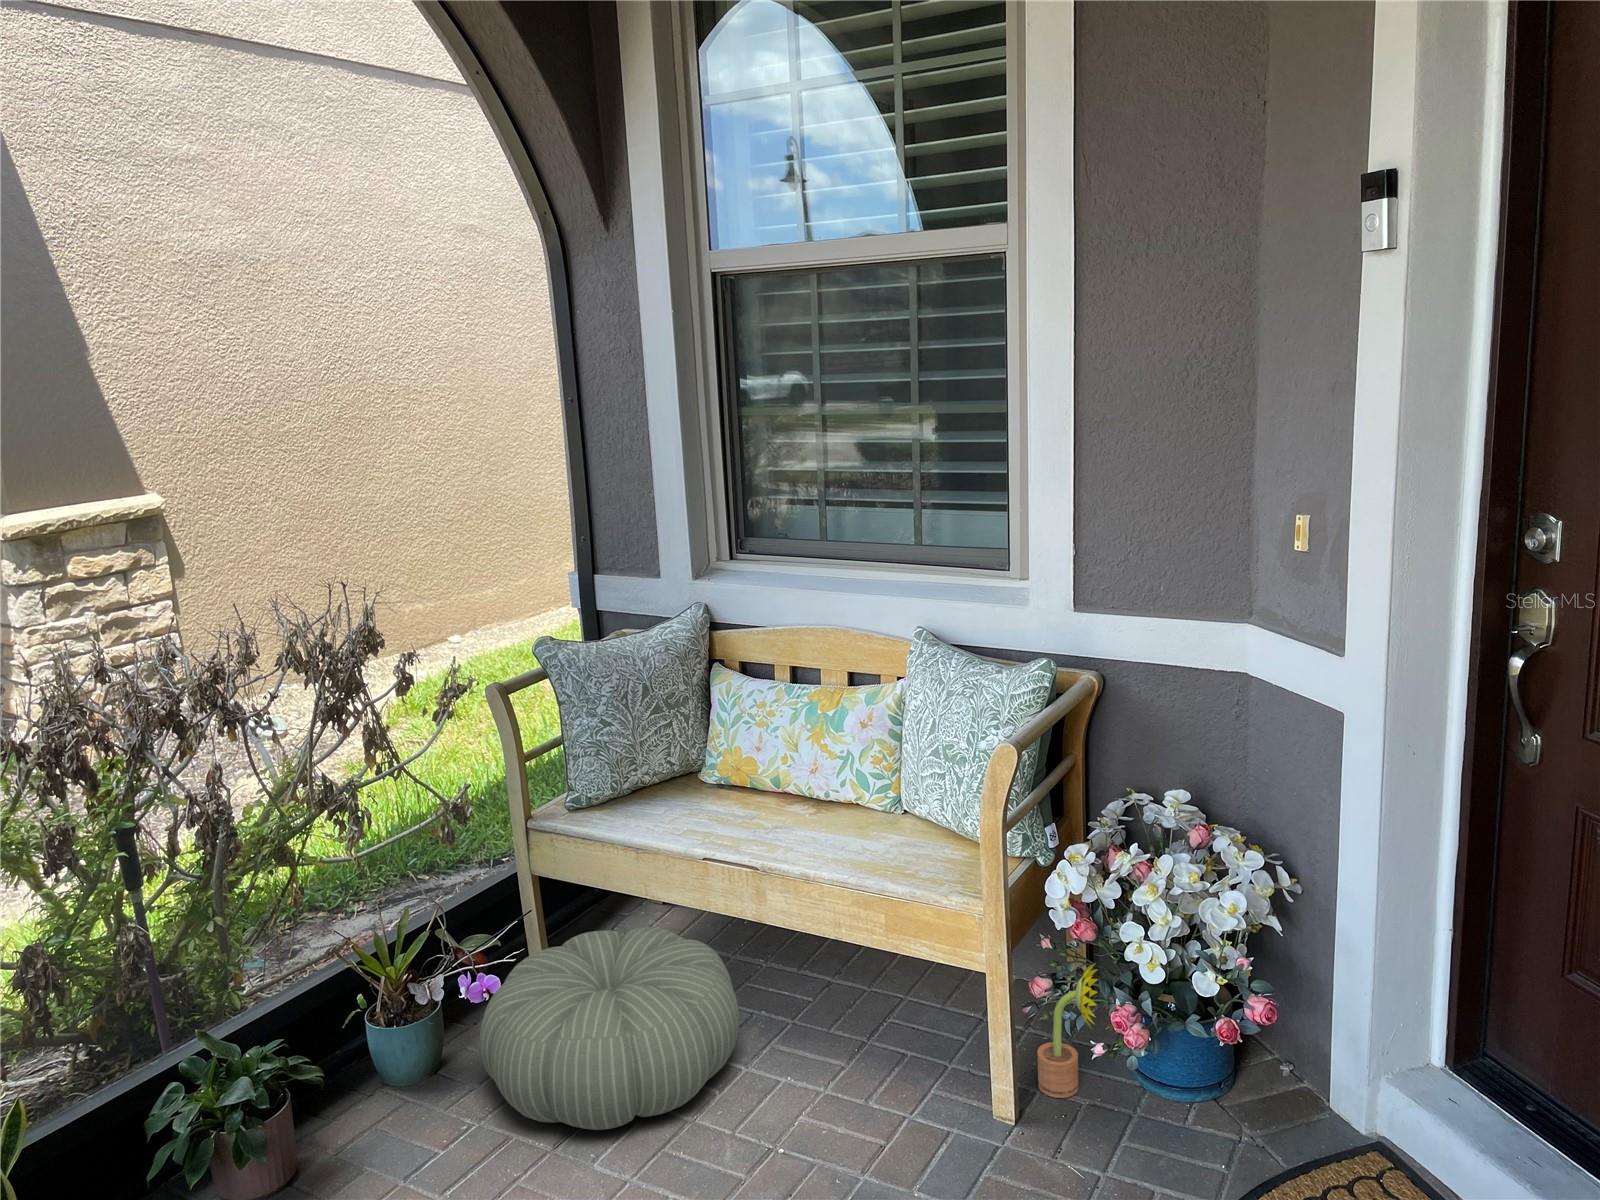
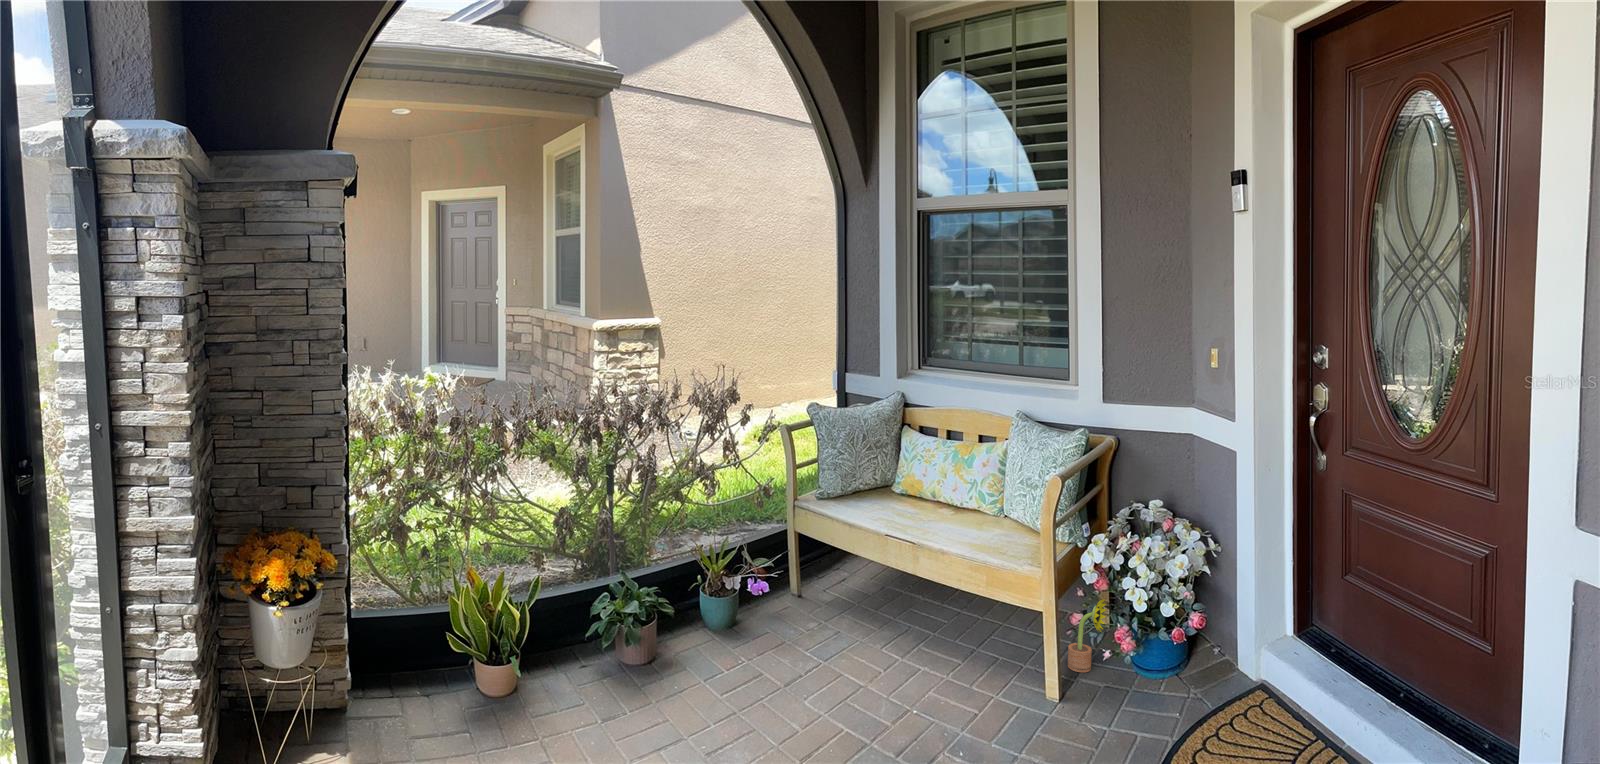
pouf: present [480,927,740,1130] -> none [768,559,903,650]

